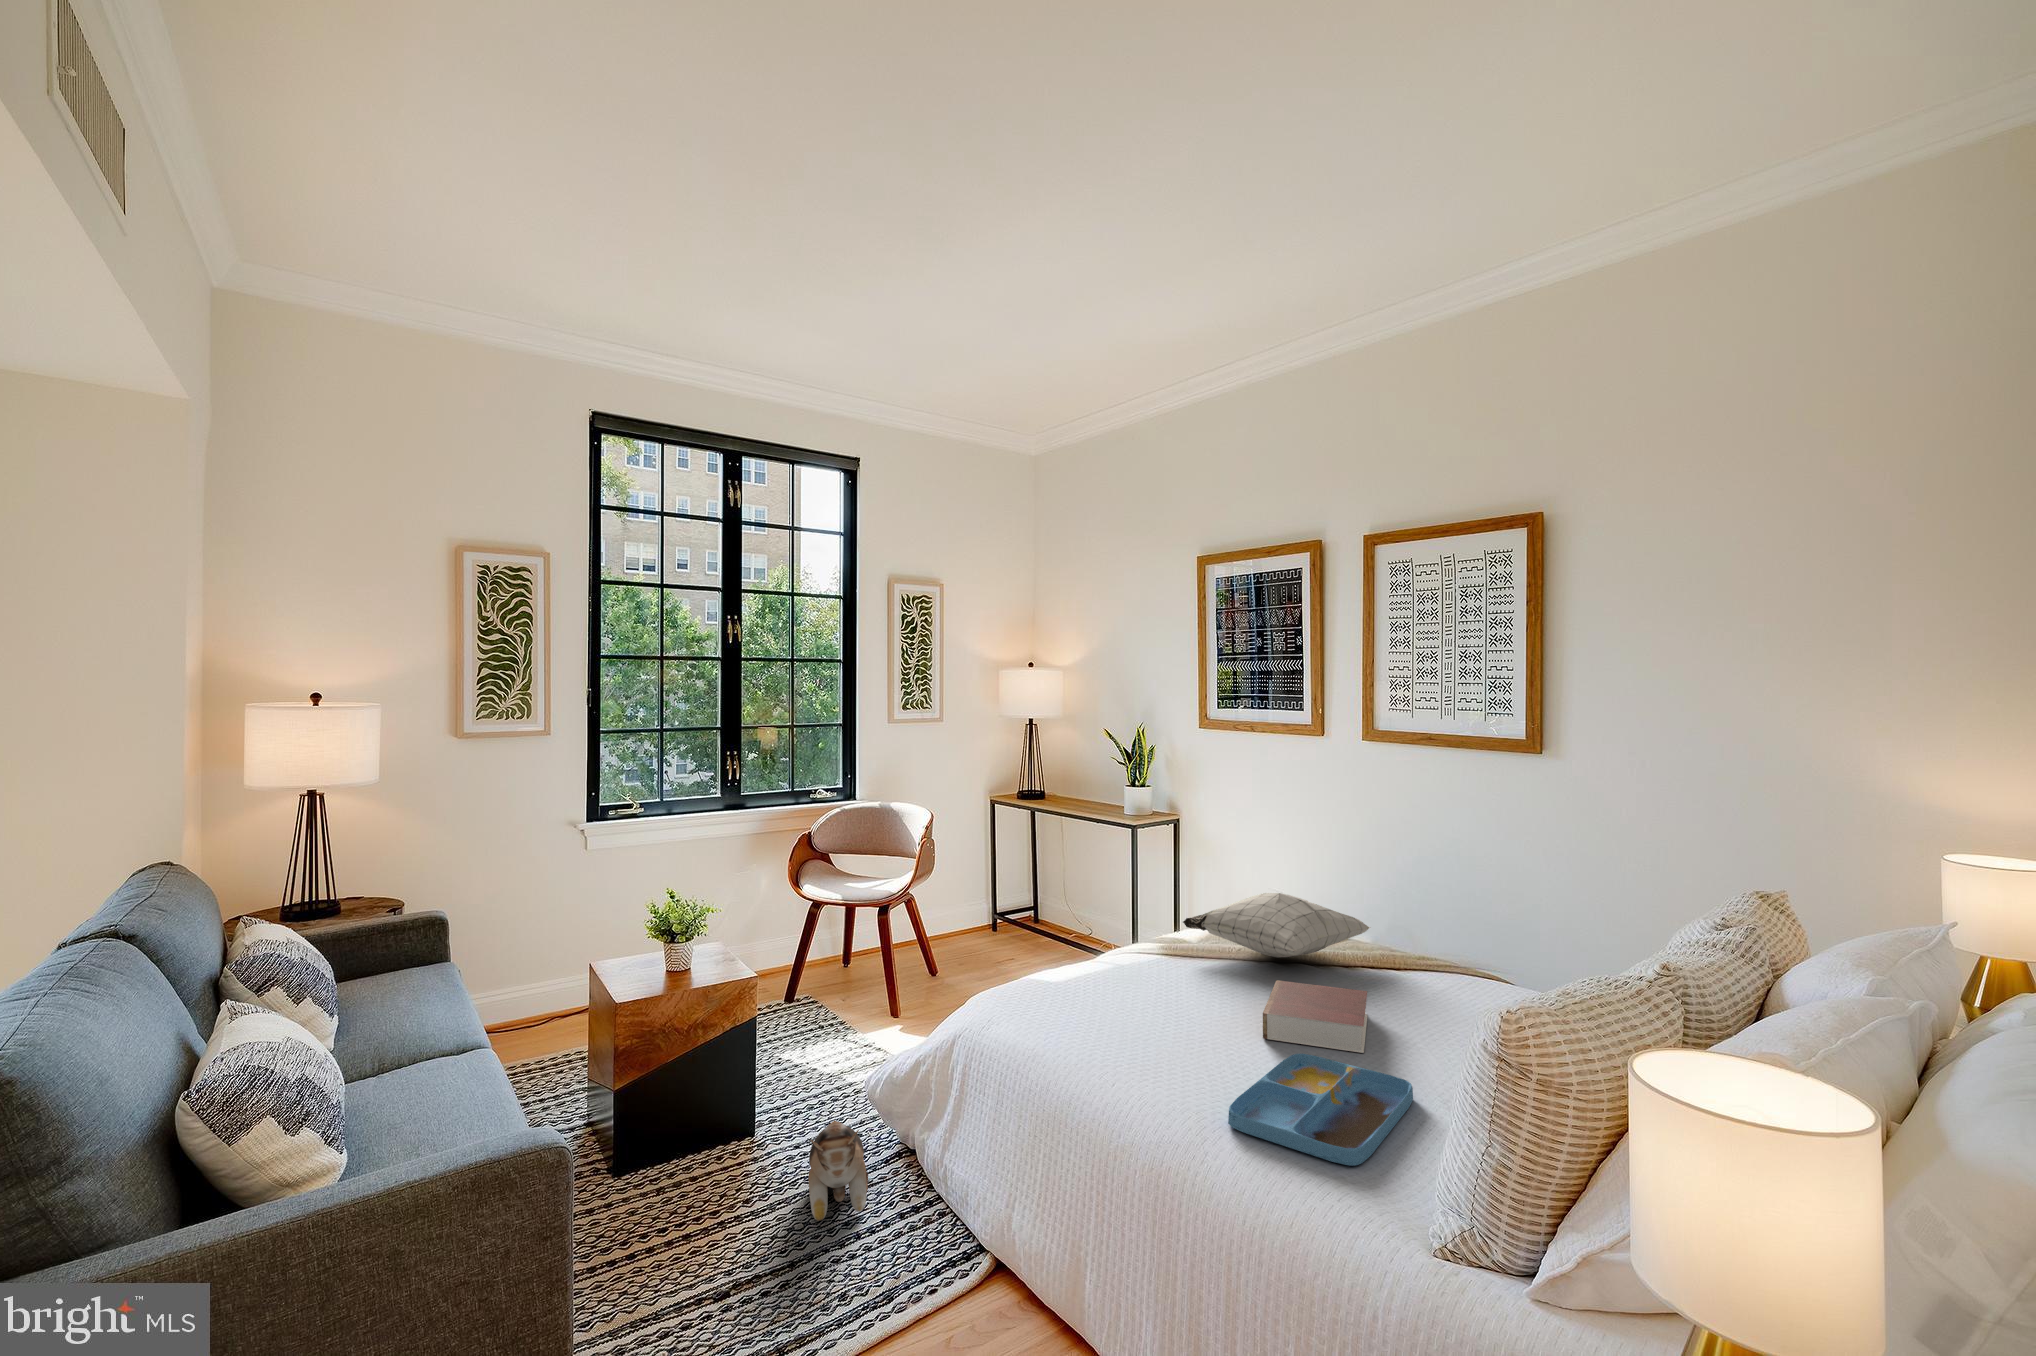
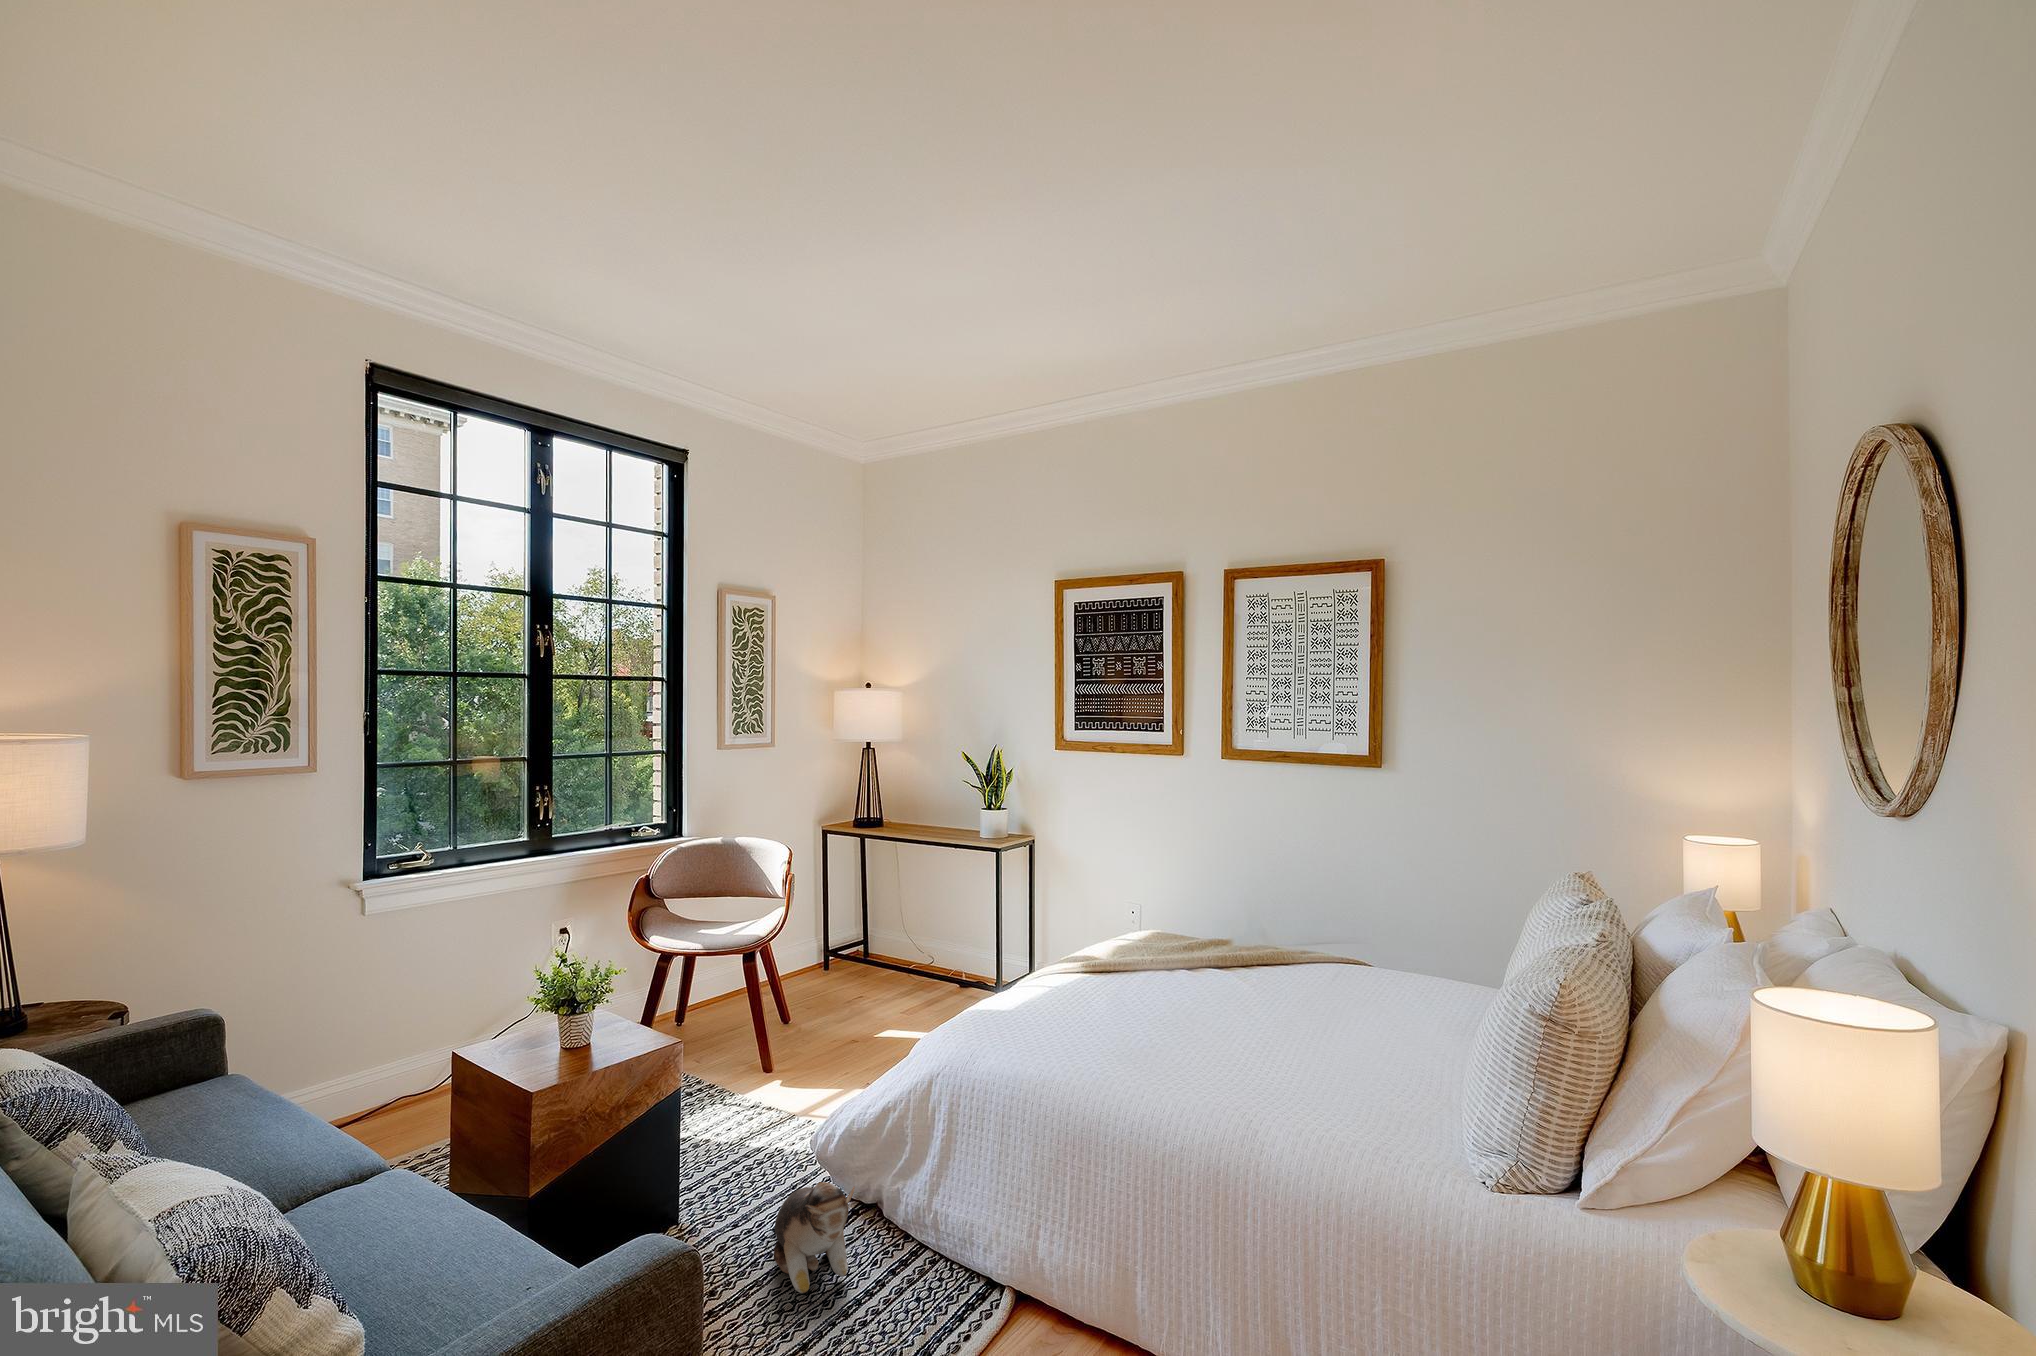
pillow: present [1183,893,1371,958] -> none [1106,907,1271,967]
book: present [1263,980,1368,1053] -> none [1223,988,1325,1043]
tray: present [1228,1054,1413,1166] -> none [1264,1049,1394,1135]

